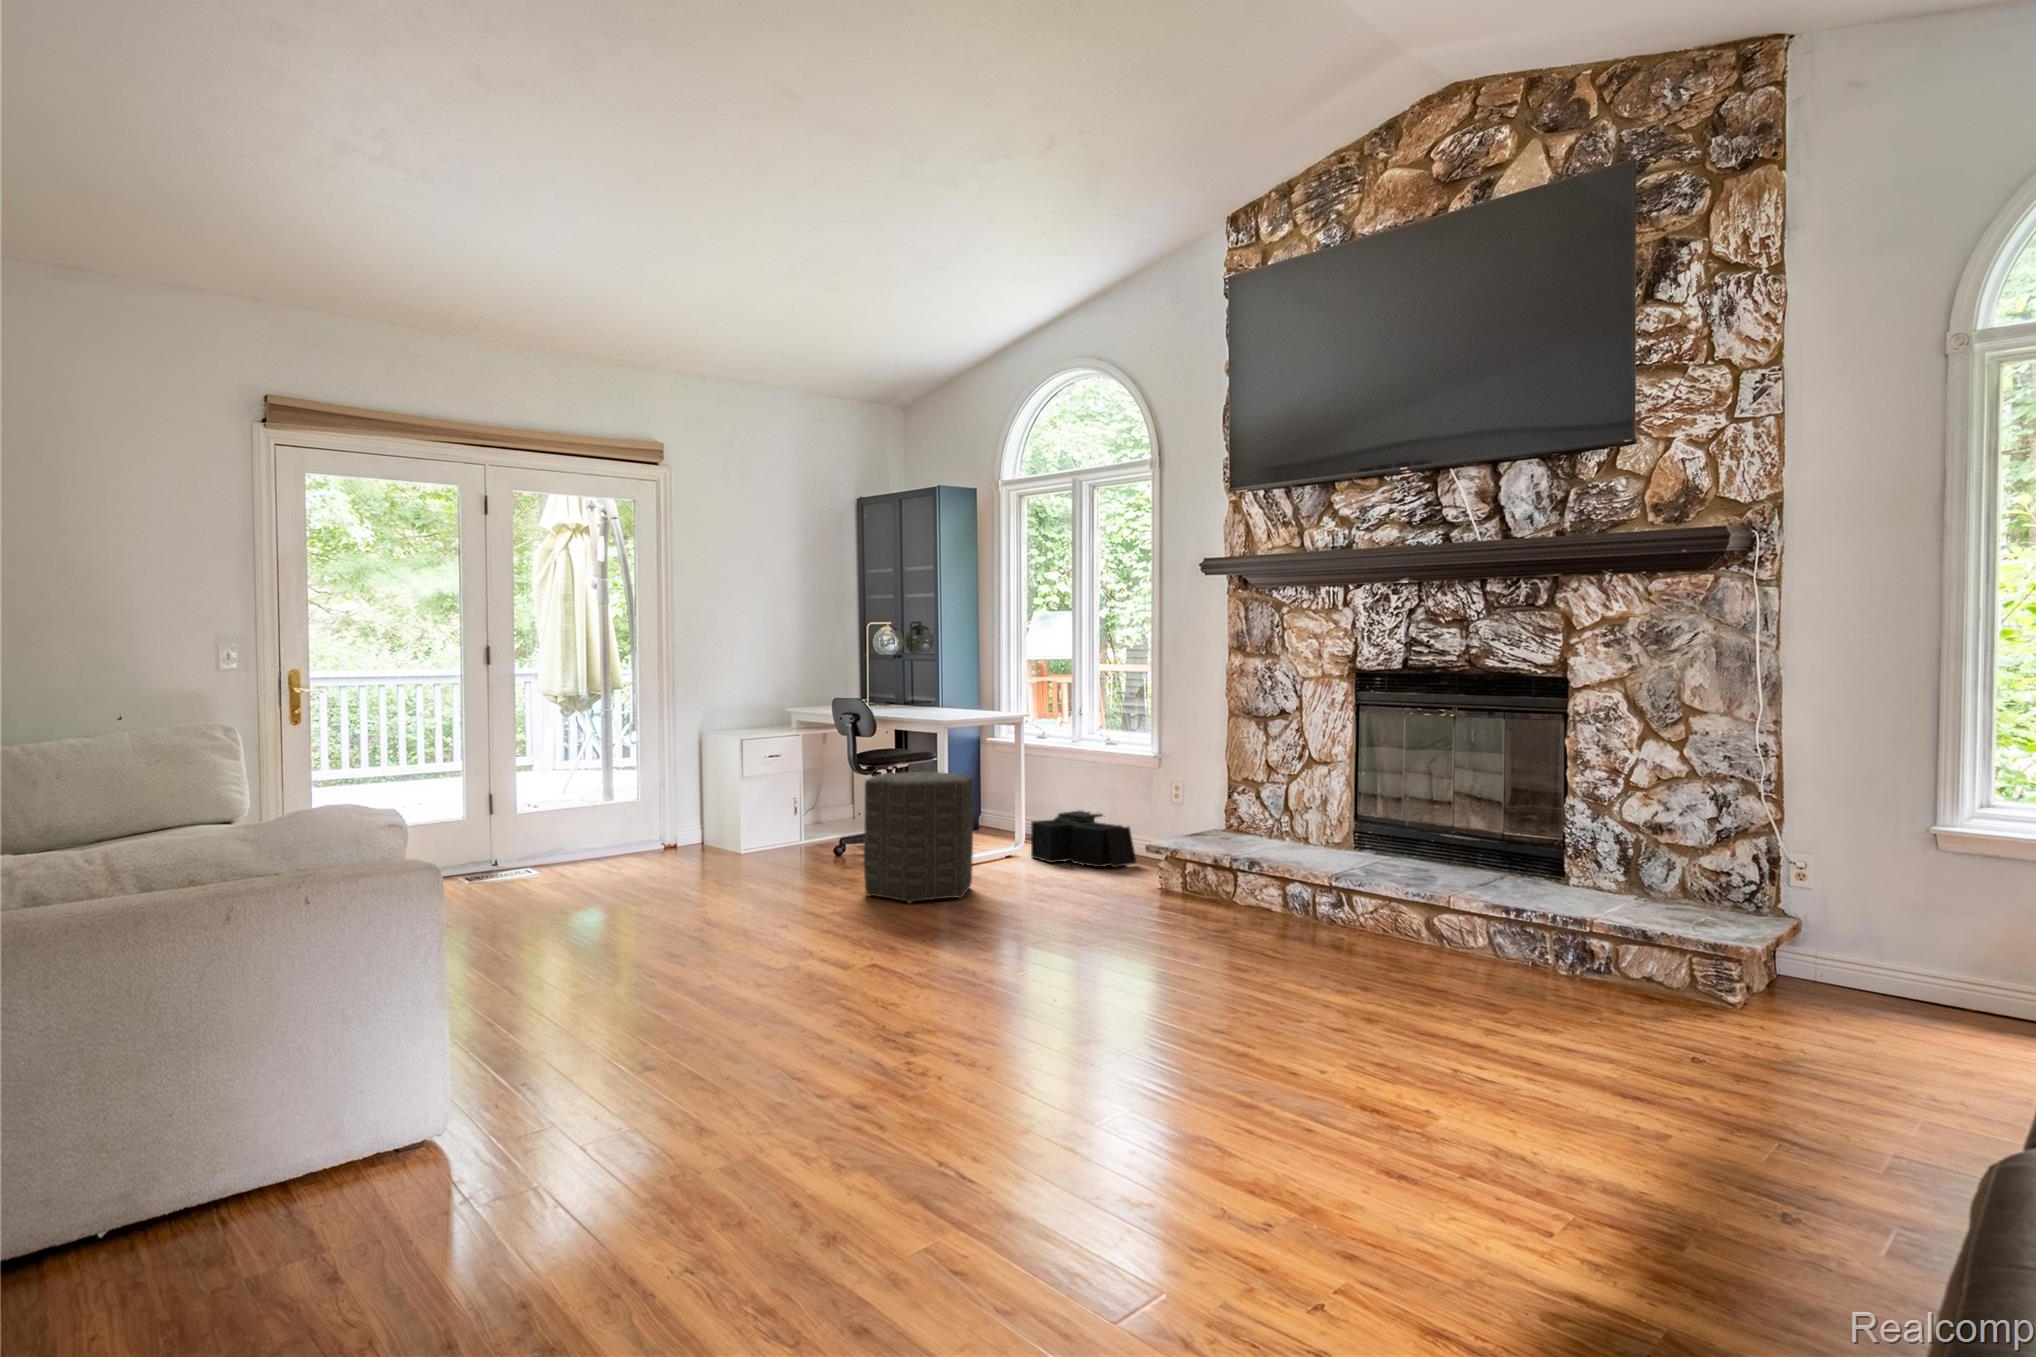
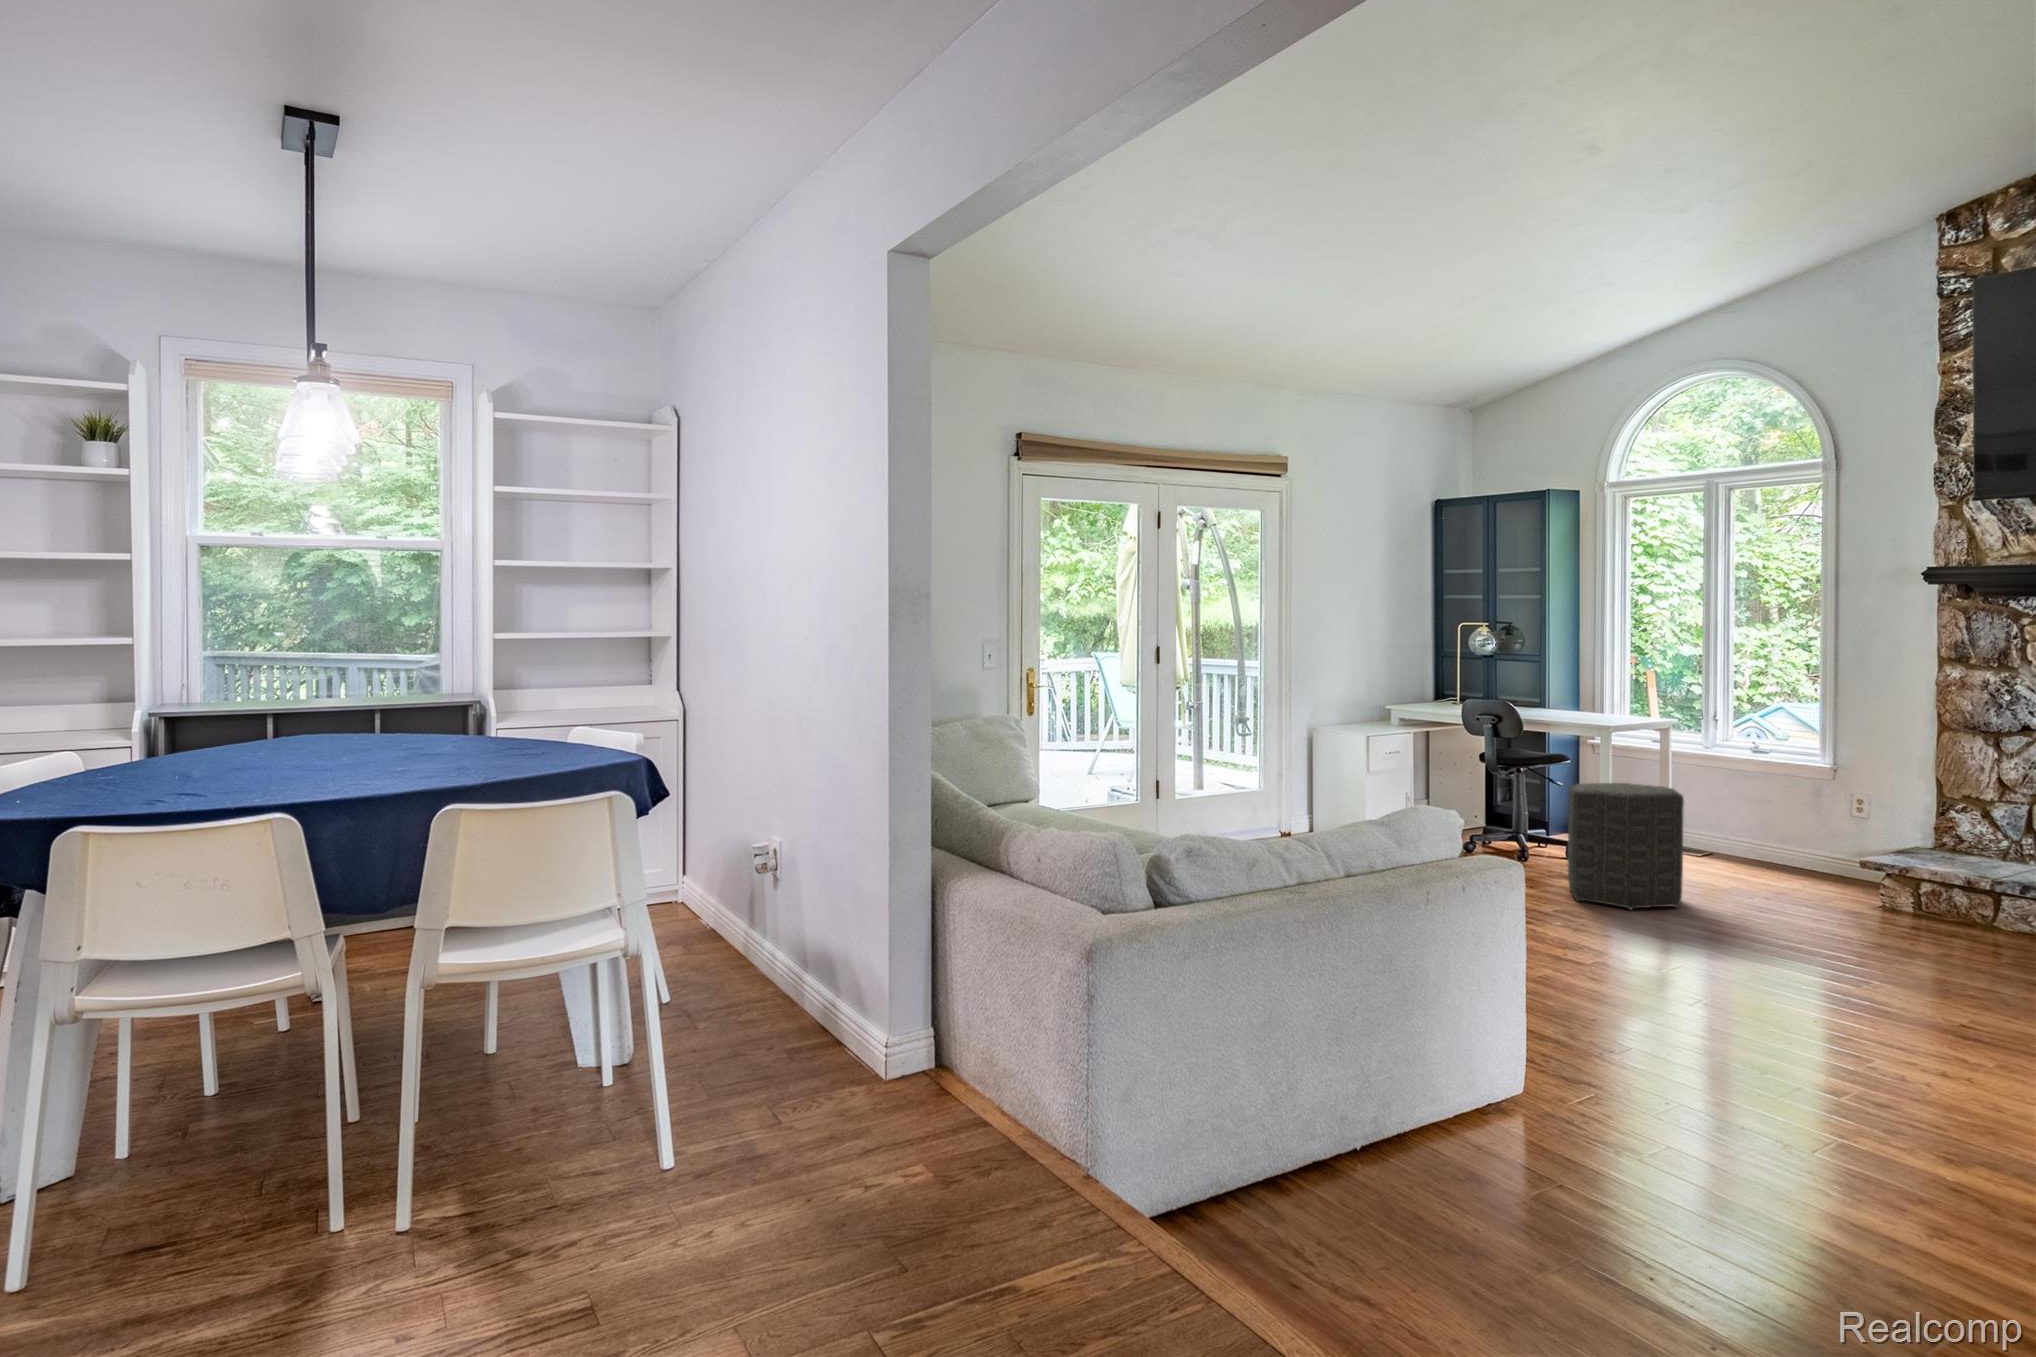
storage bin: present [1031,810,1136,867] -> none [1690,821,1819,882]

